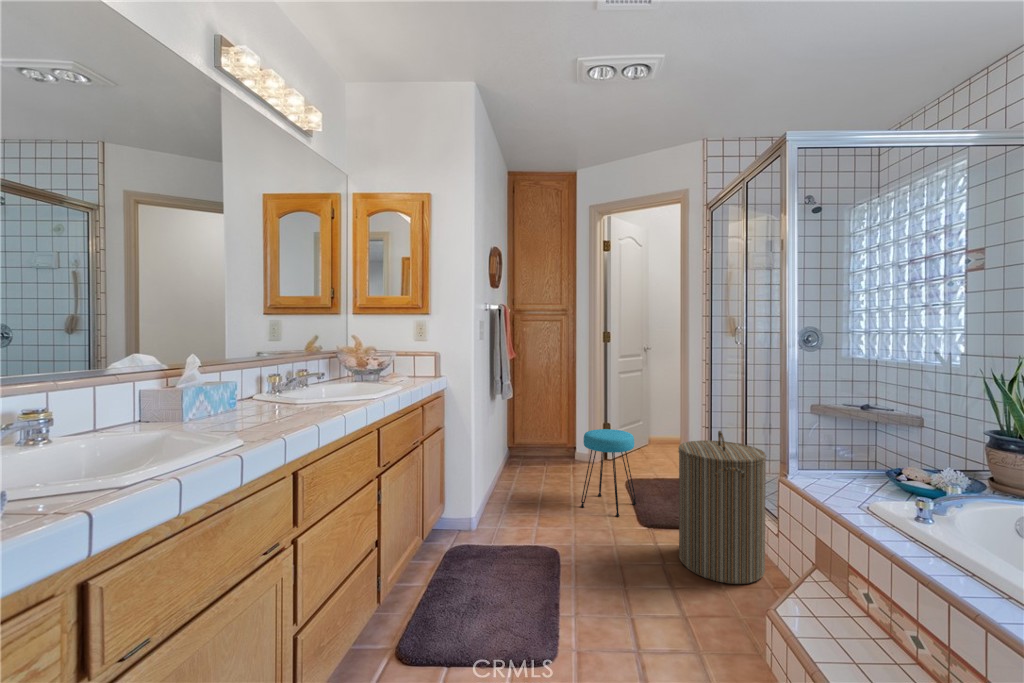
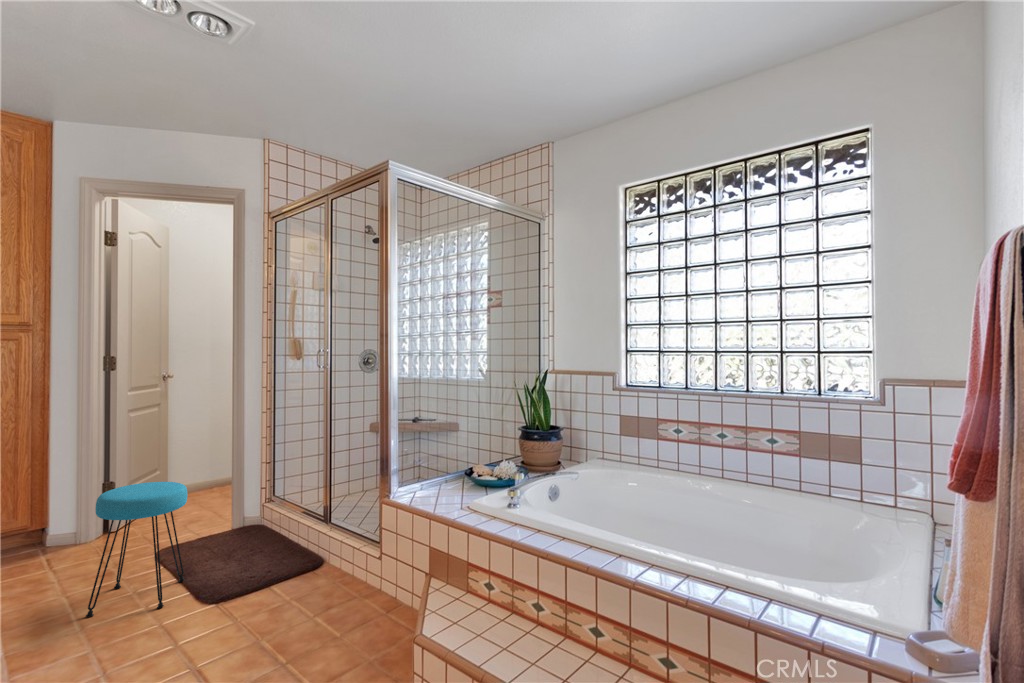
laundry hamper: present [679,431,766,584] -> none [270,458,373,639]

